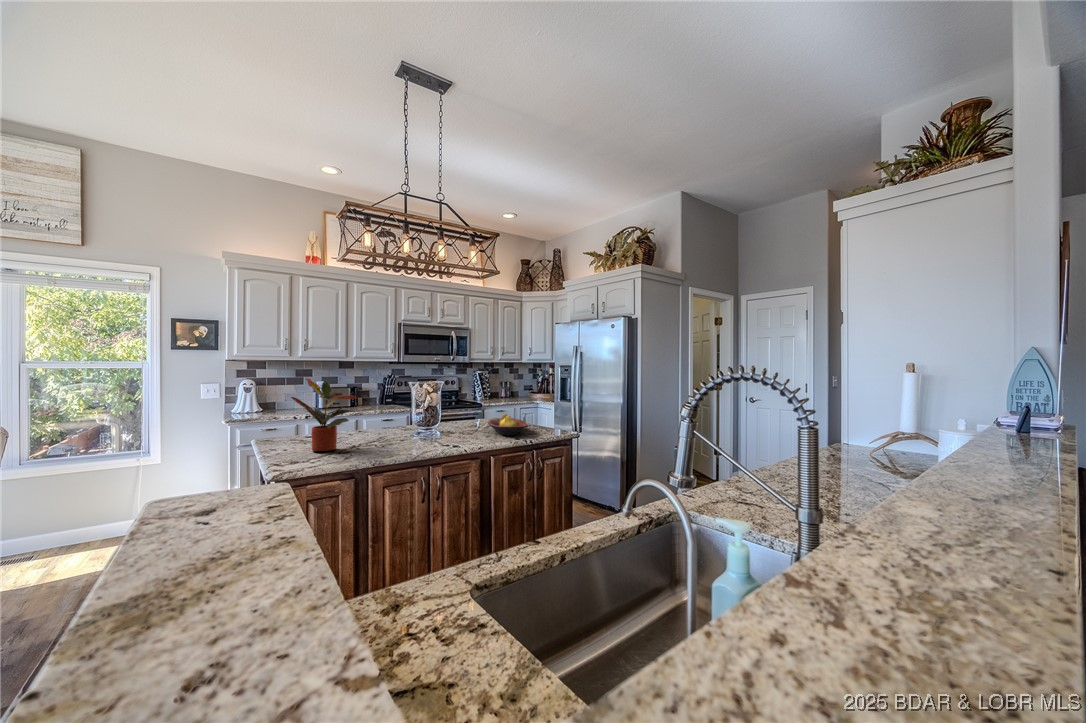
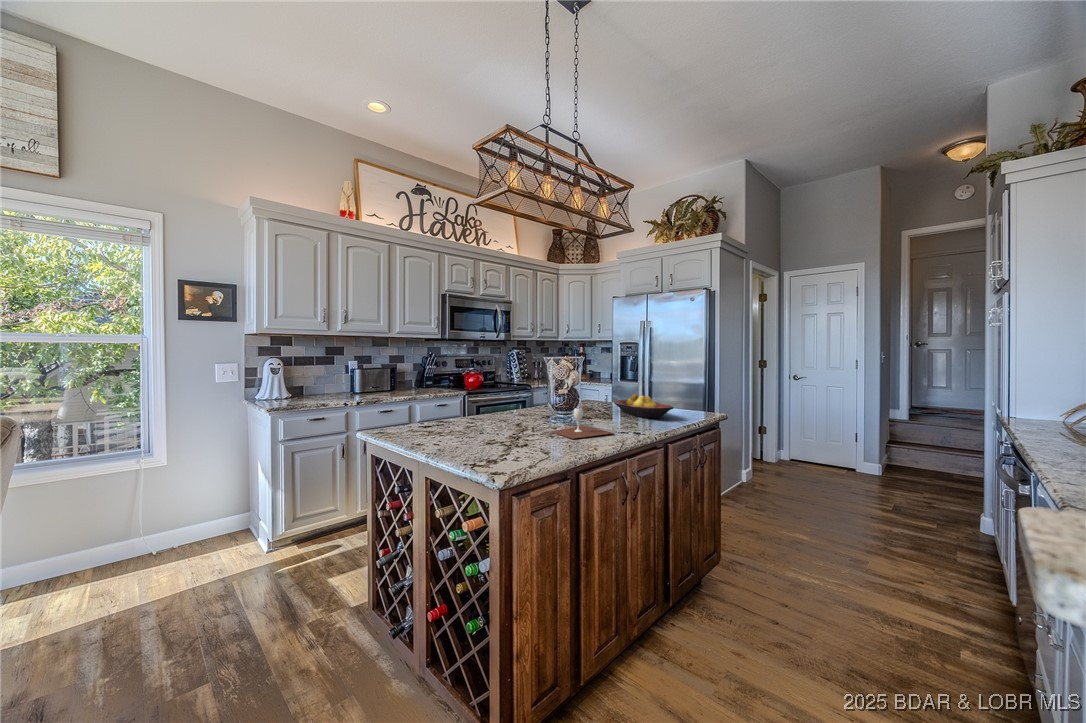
potted plant: present [291,378,357,452] -> none [455,349,530,442]
wine glass: none [389,426,439,452] -> present [551,408,613,439]

